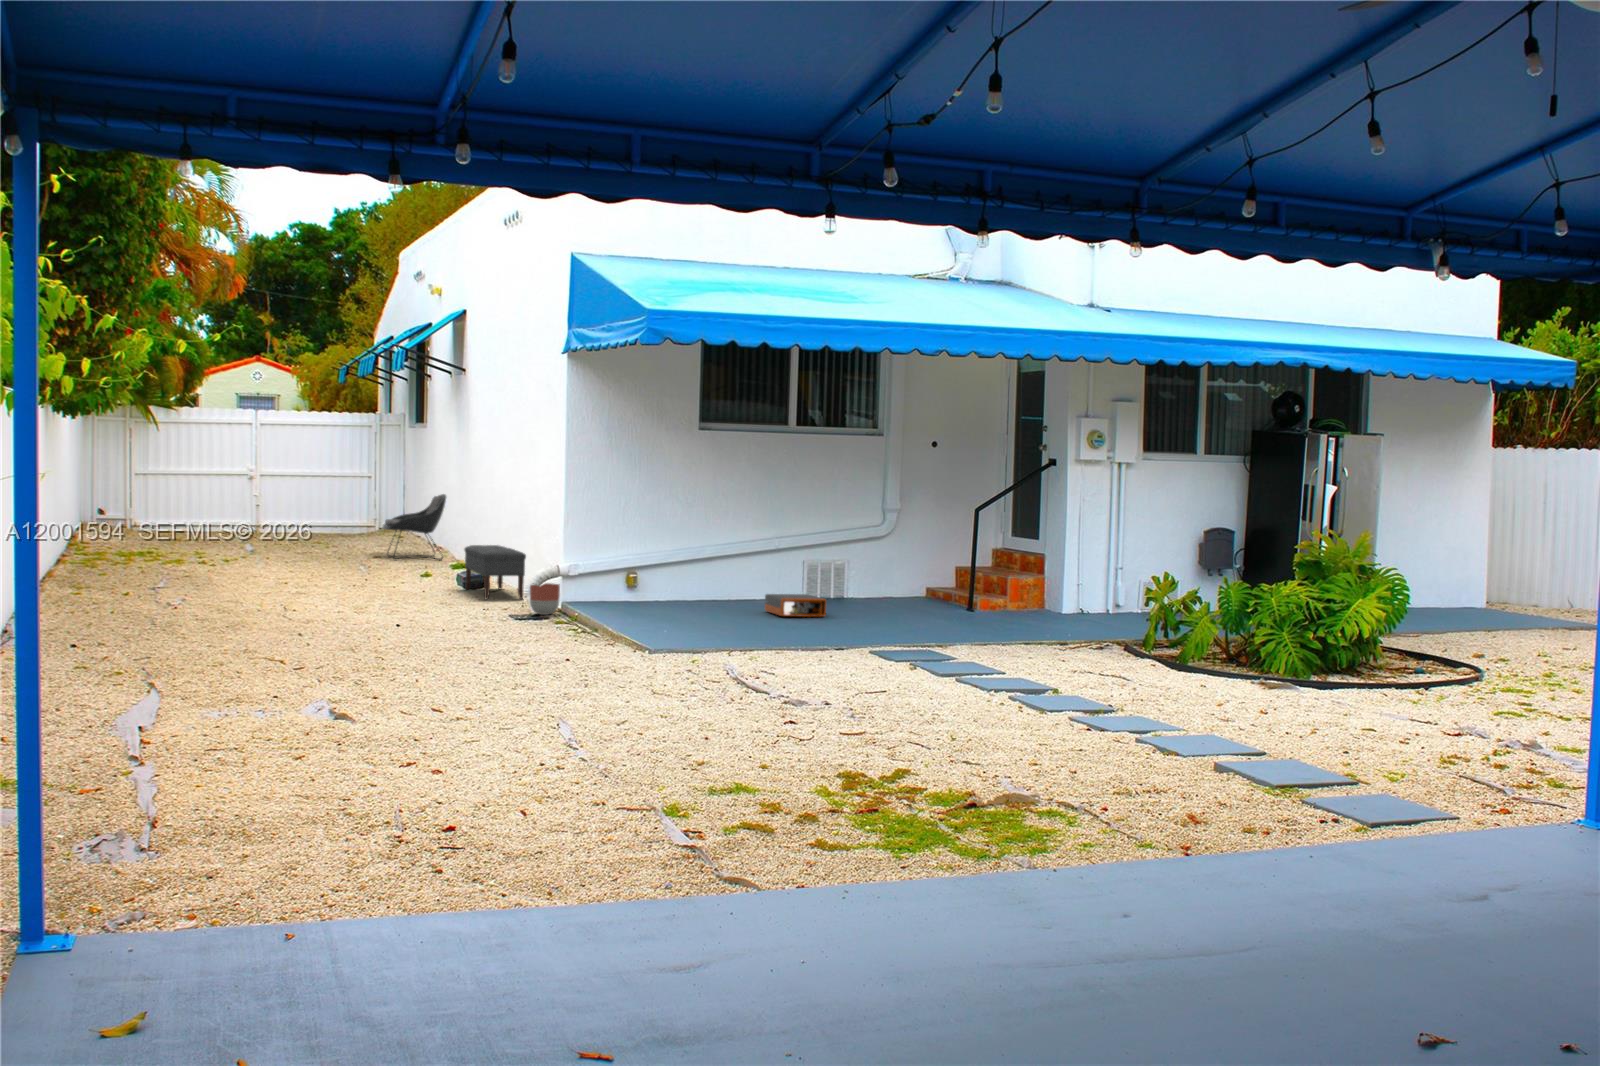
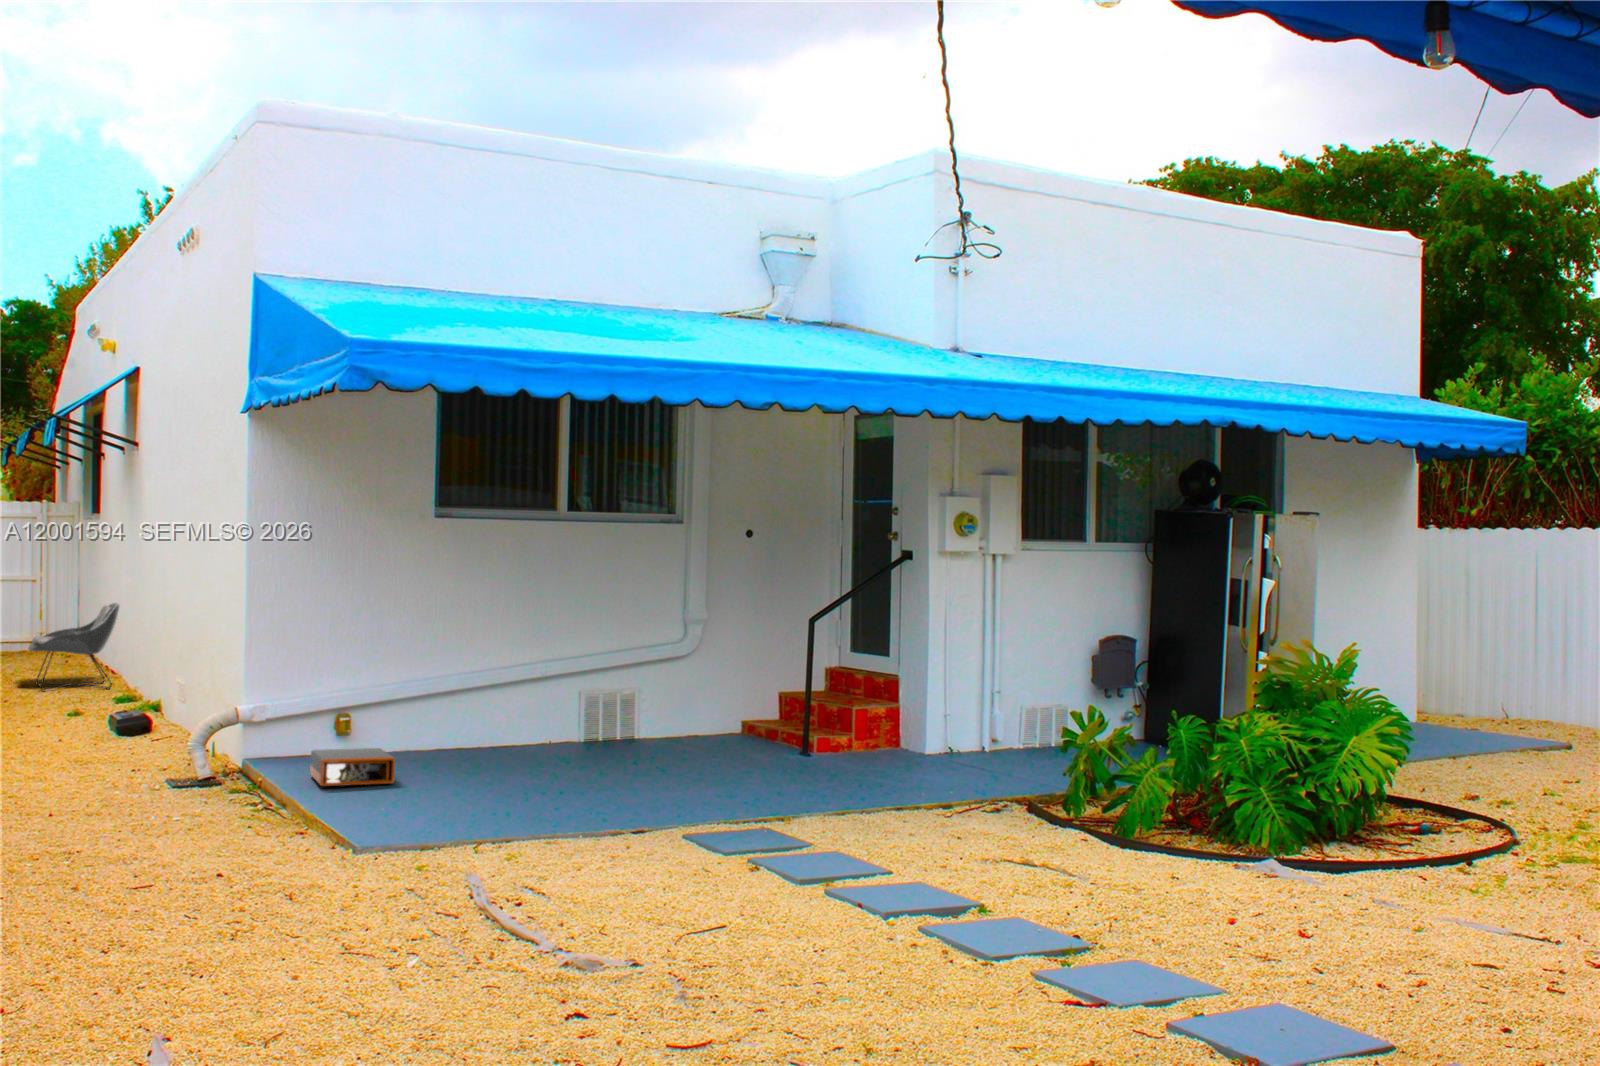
bench: present [464,545,526,599] -> none [115,675,198,755]
planter: present [530,583,560,615] -> none [191,734,237,781]
storage box: present [765,594,827,617] -> present [310,748,395,786]

